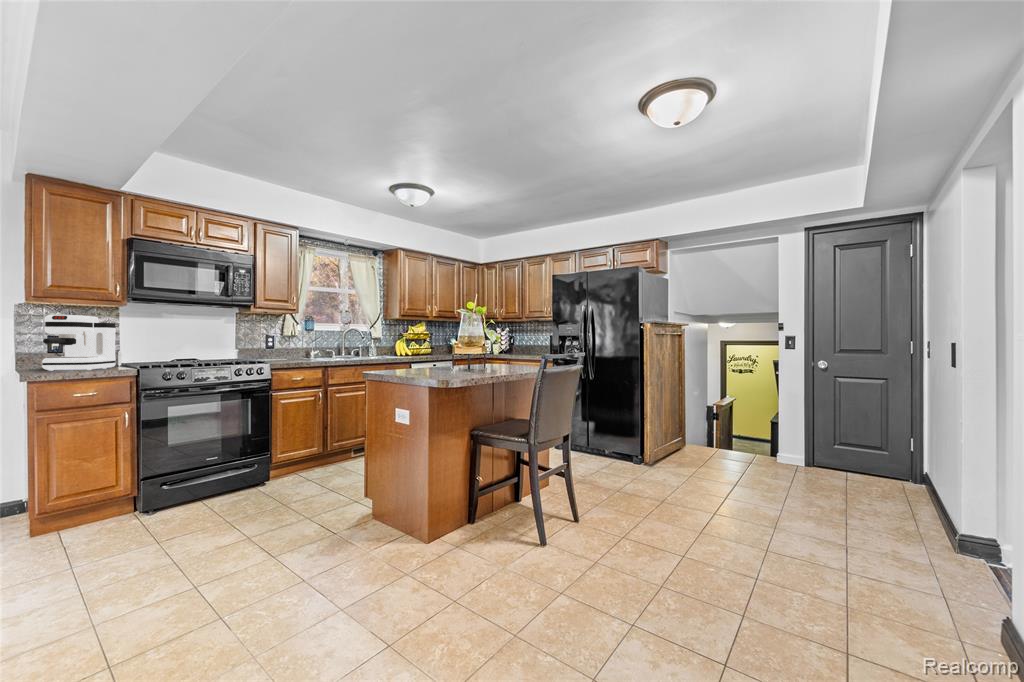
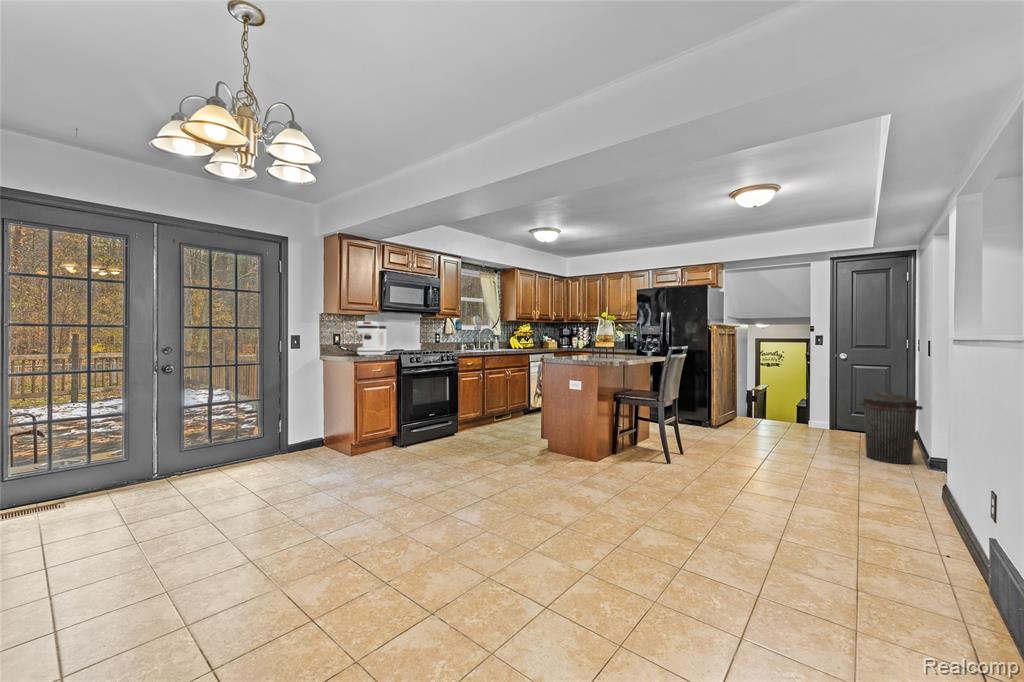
trash can: none [845,418,944,538] -> present [859,390,922,464]

